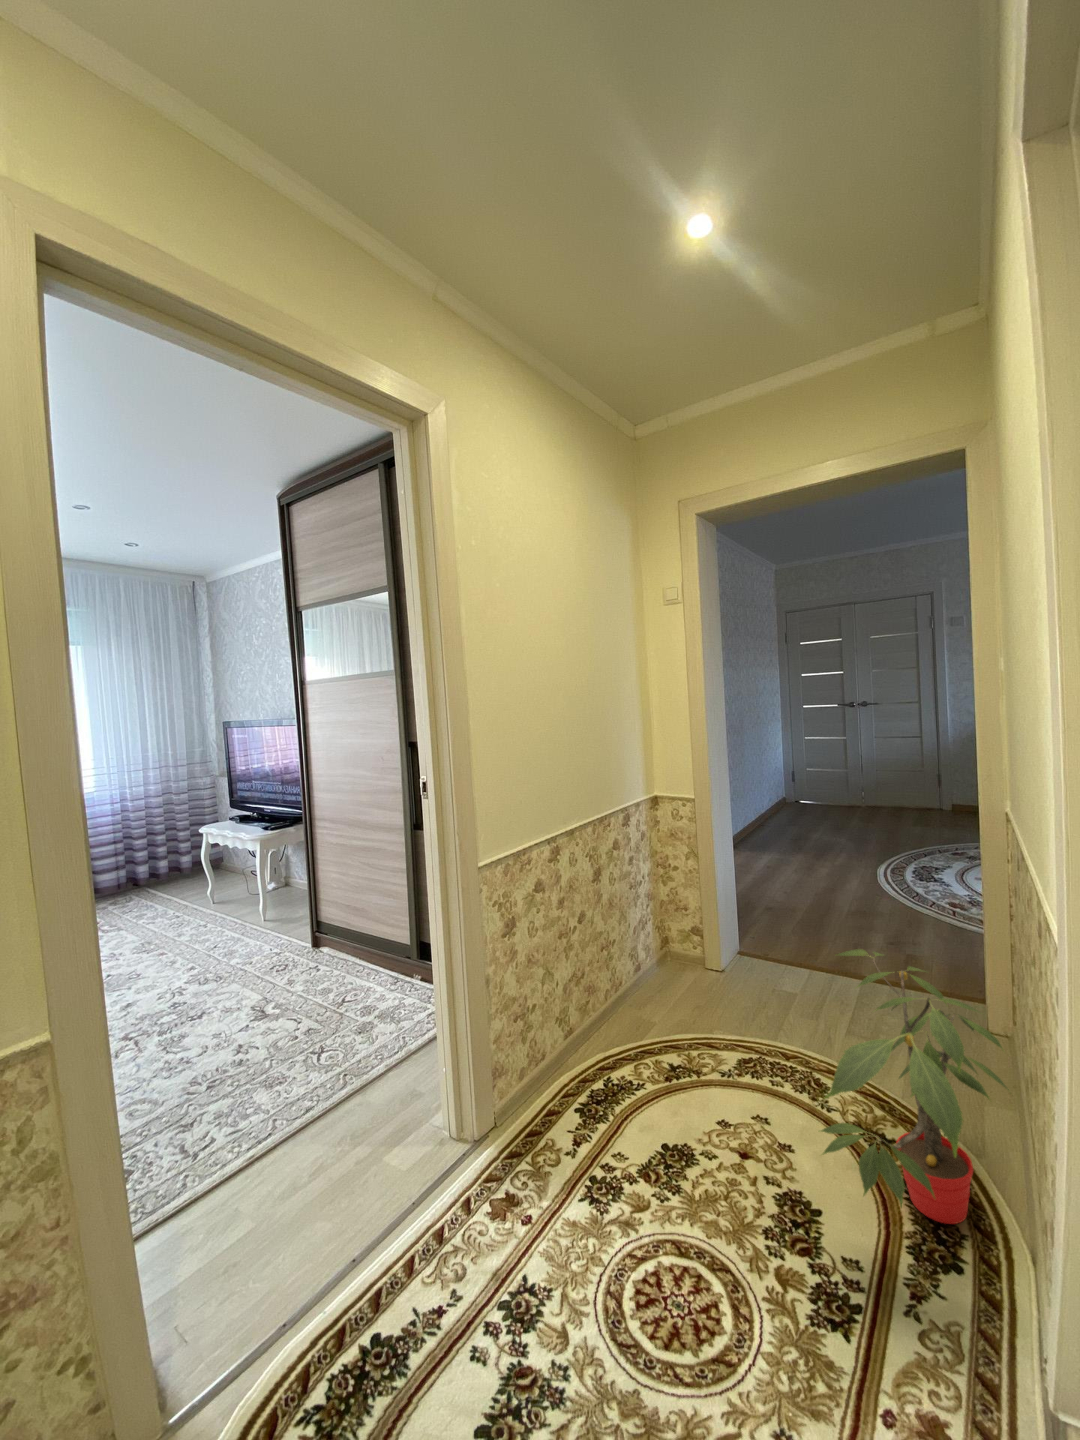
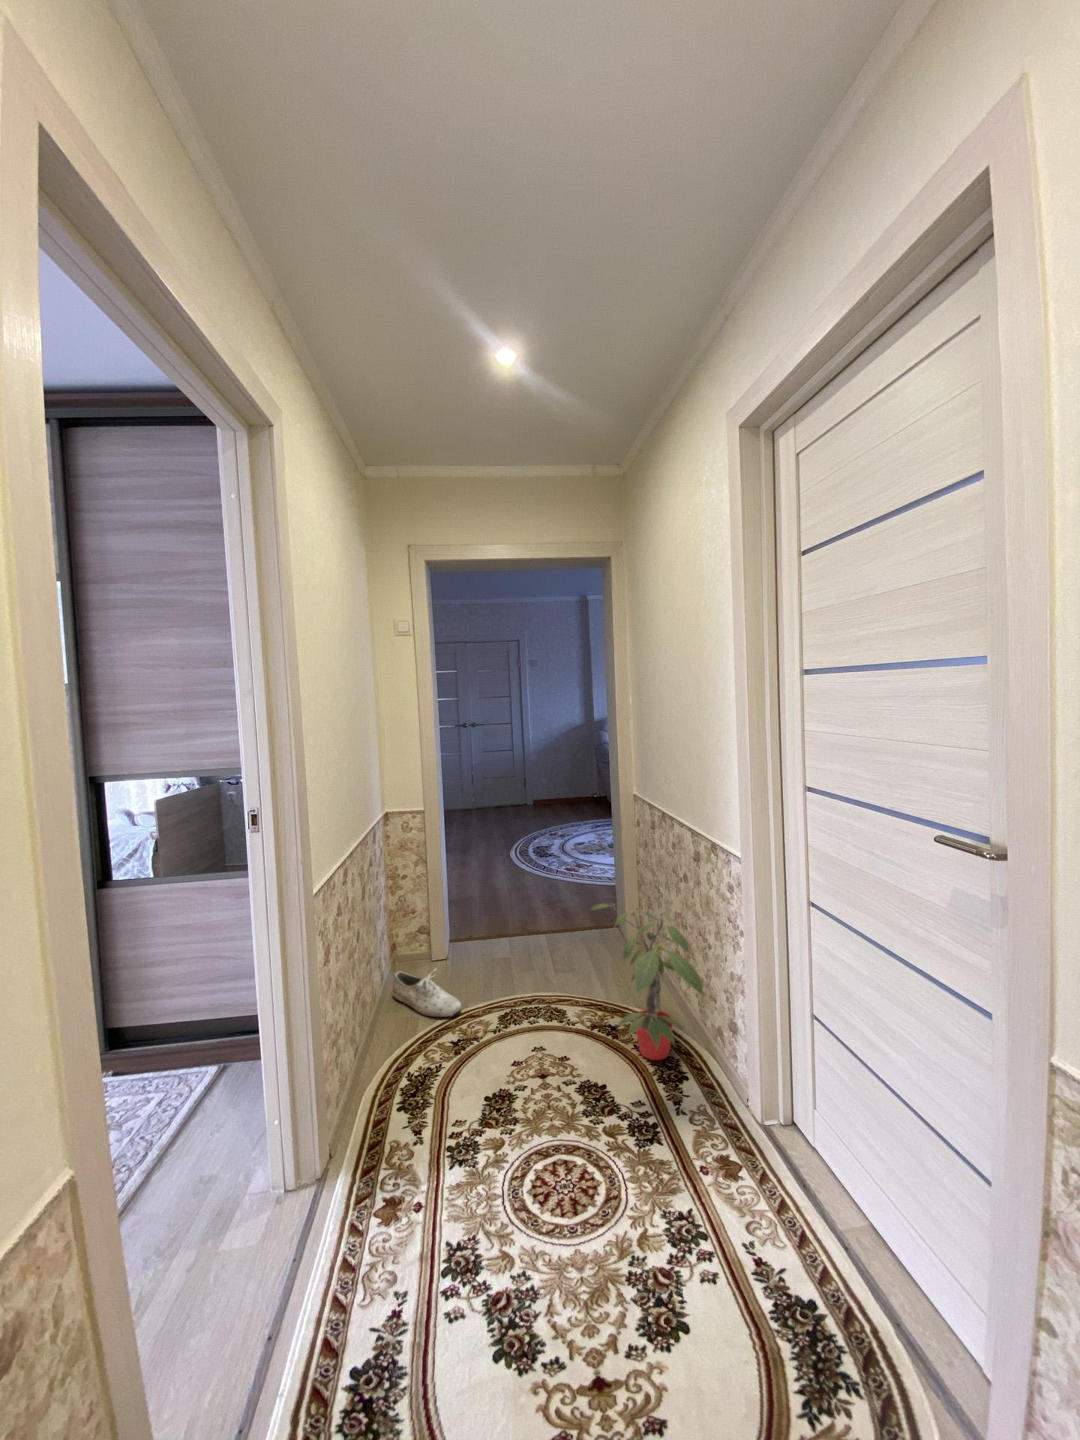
shoe: none [646,971,703,1040] -> present [393,969,461,1019]

